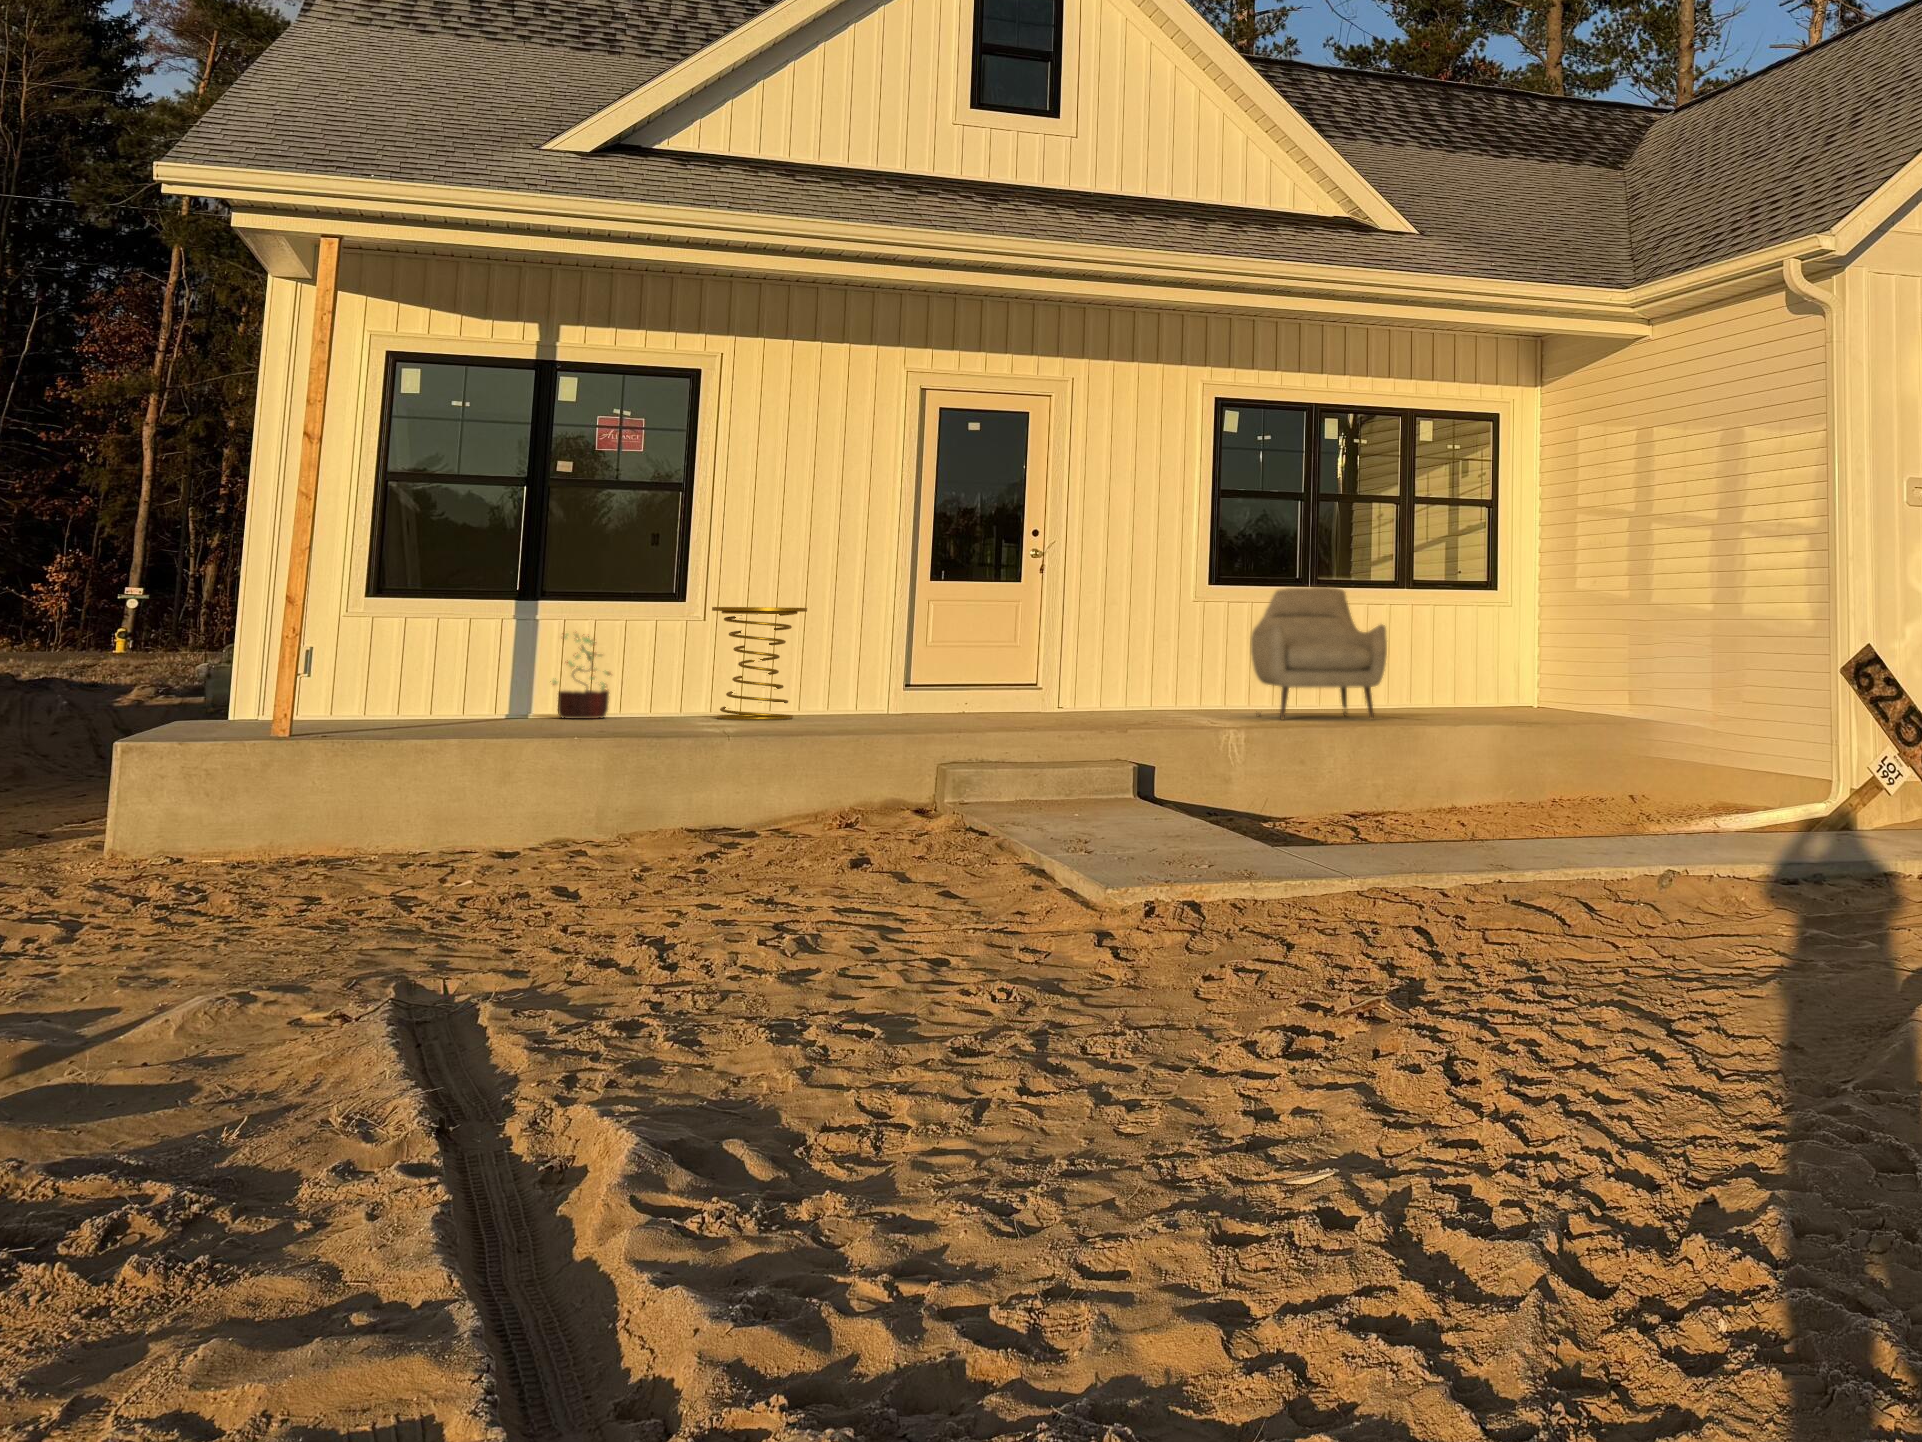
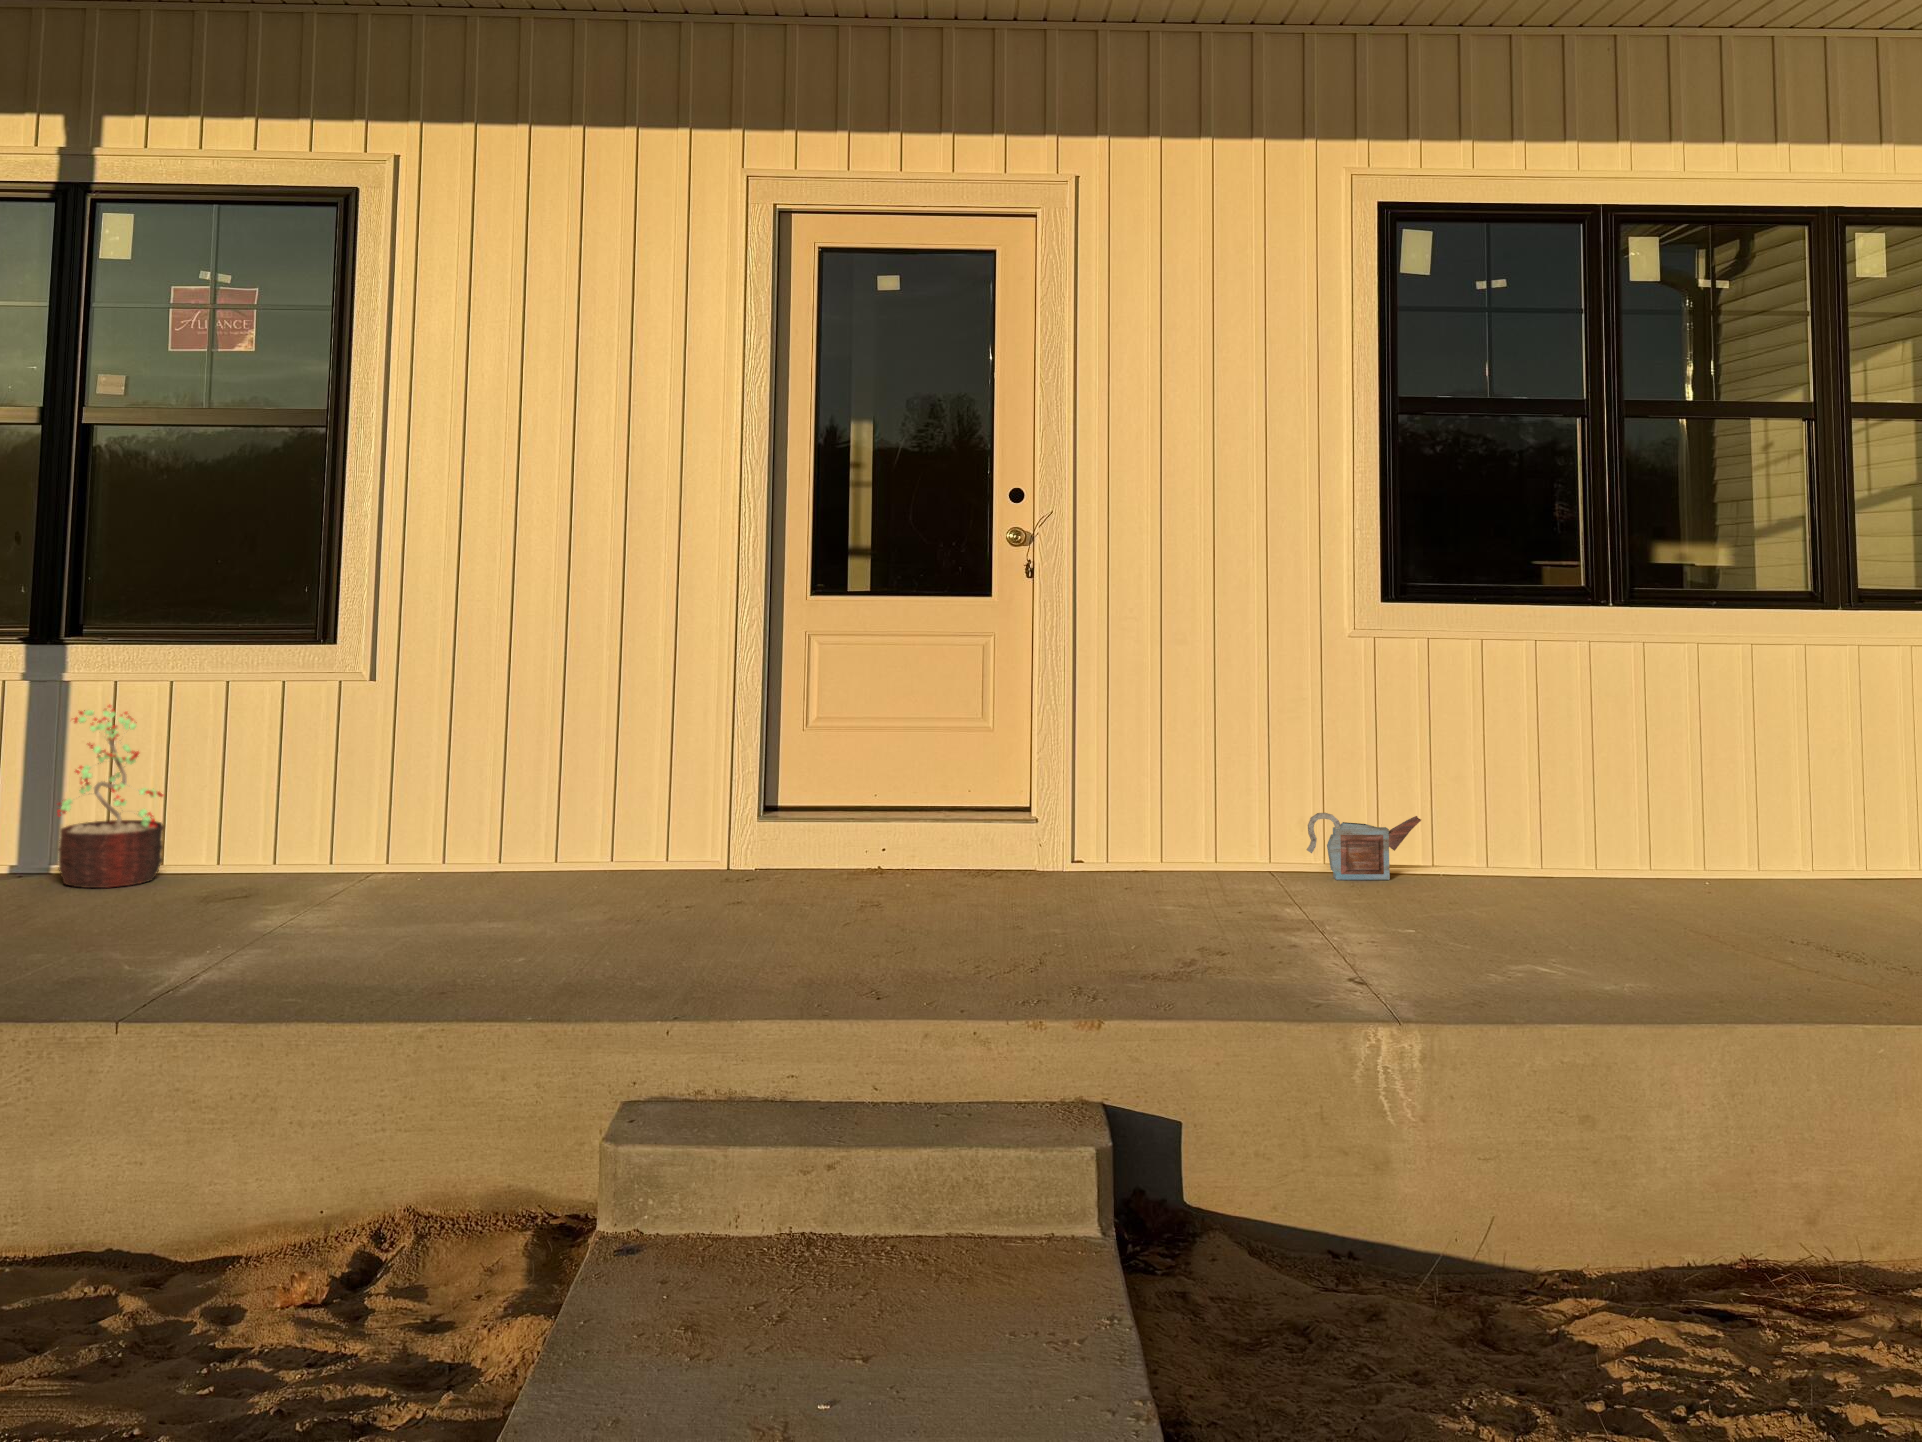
chair: present [1251,587,1387,719] -> none [1475,603,1802,925]
side table: present [712,607,807,720] -> none [338,655,531,902]
watering can: none [1166,685,1219,716] -> present [1307,813,1421,880]

